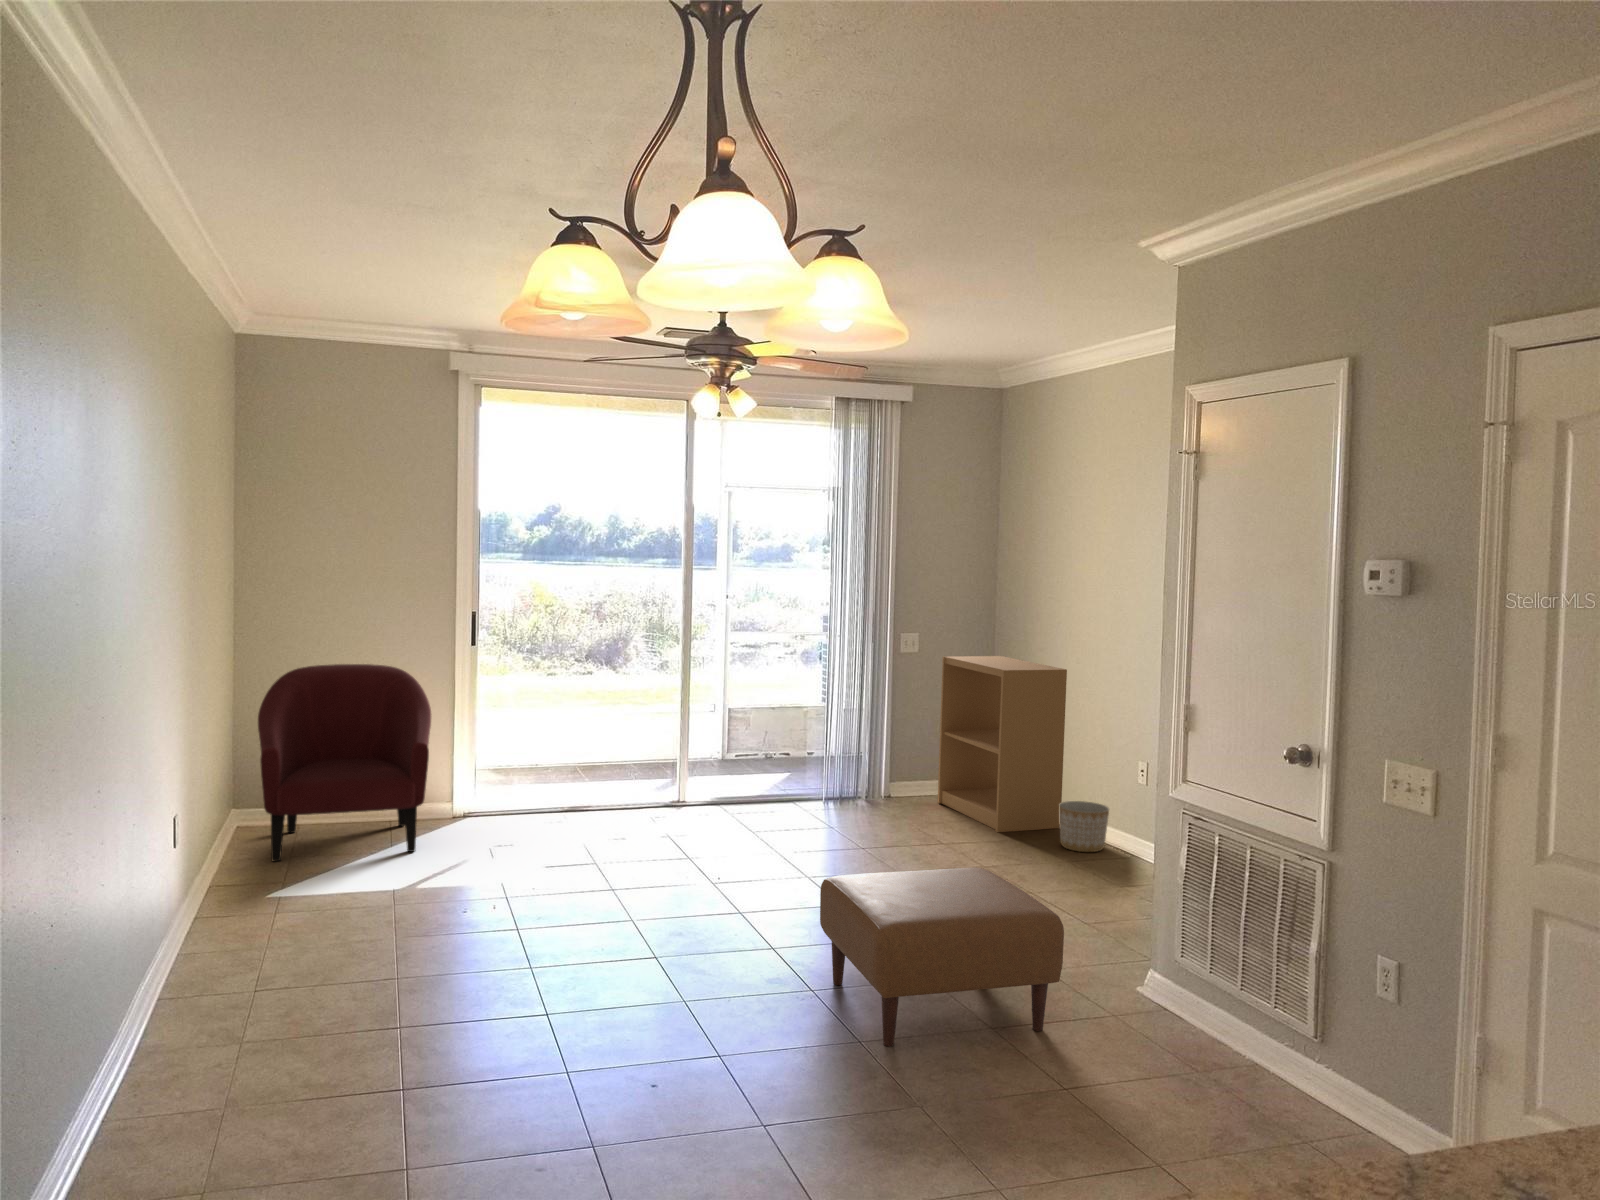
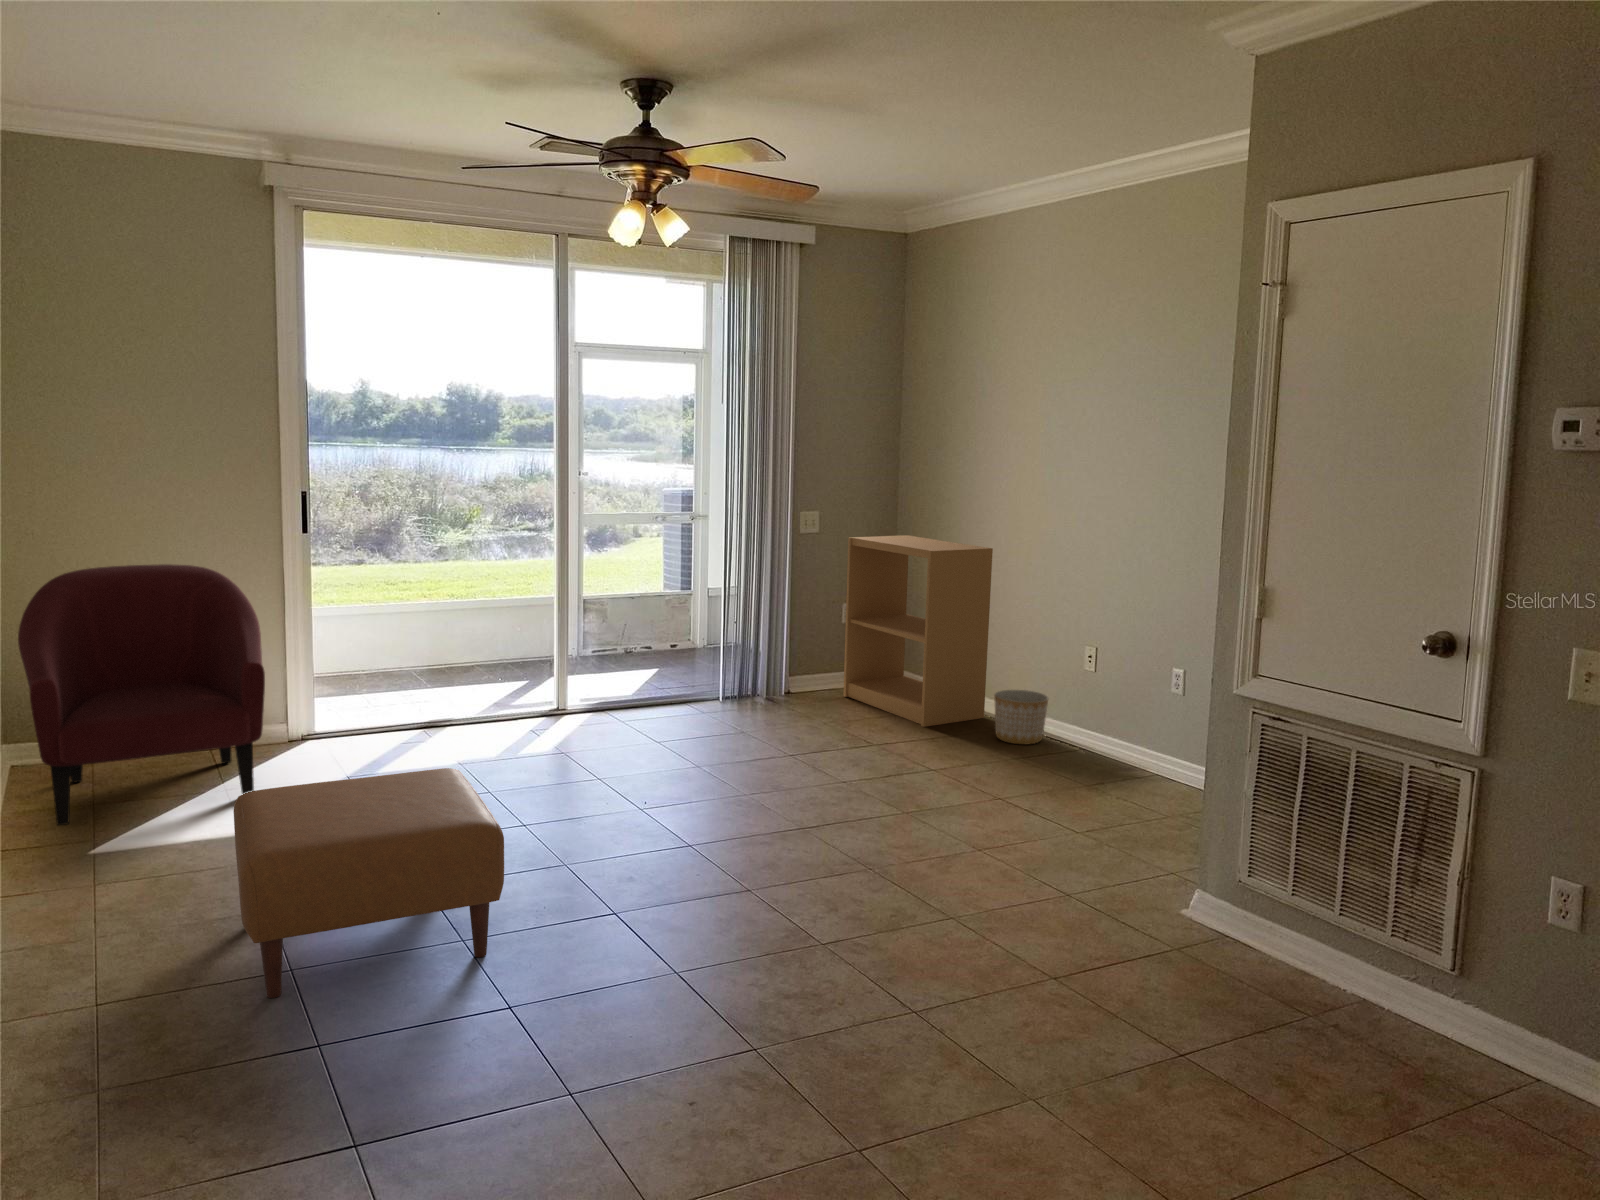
ottoman: present [820,867,1064,1046] -> present [234,768,504,998]

